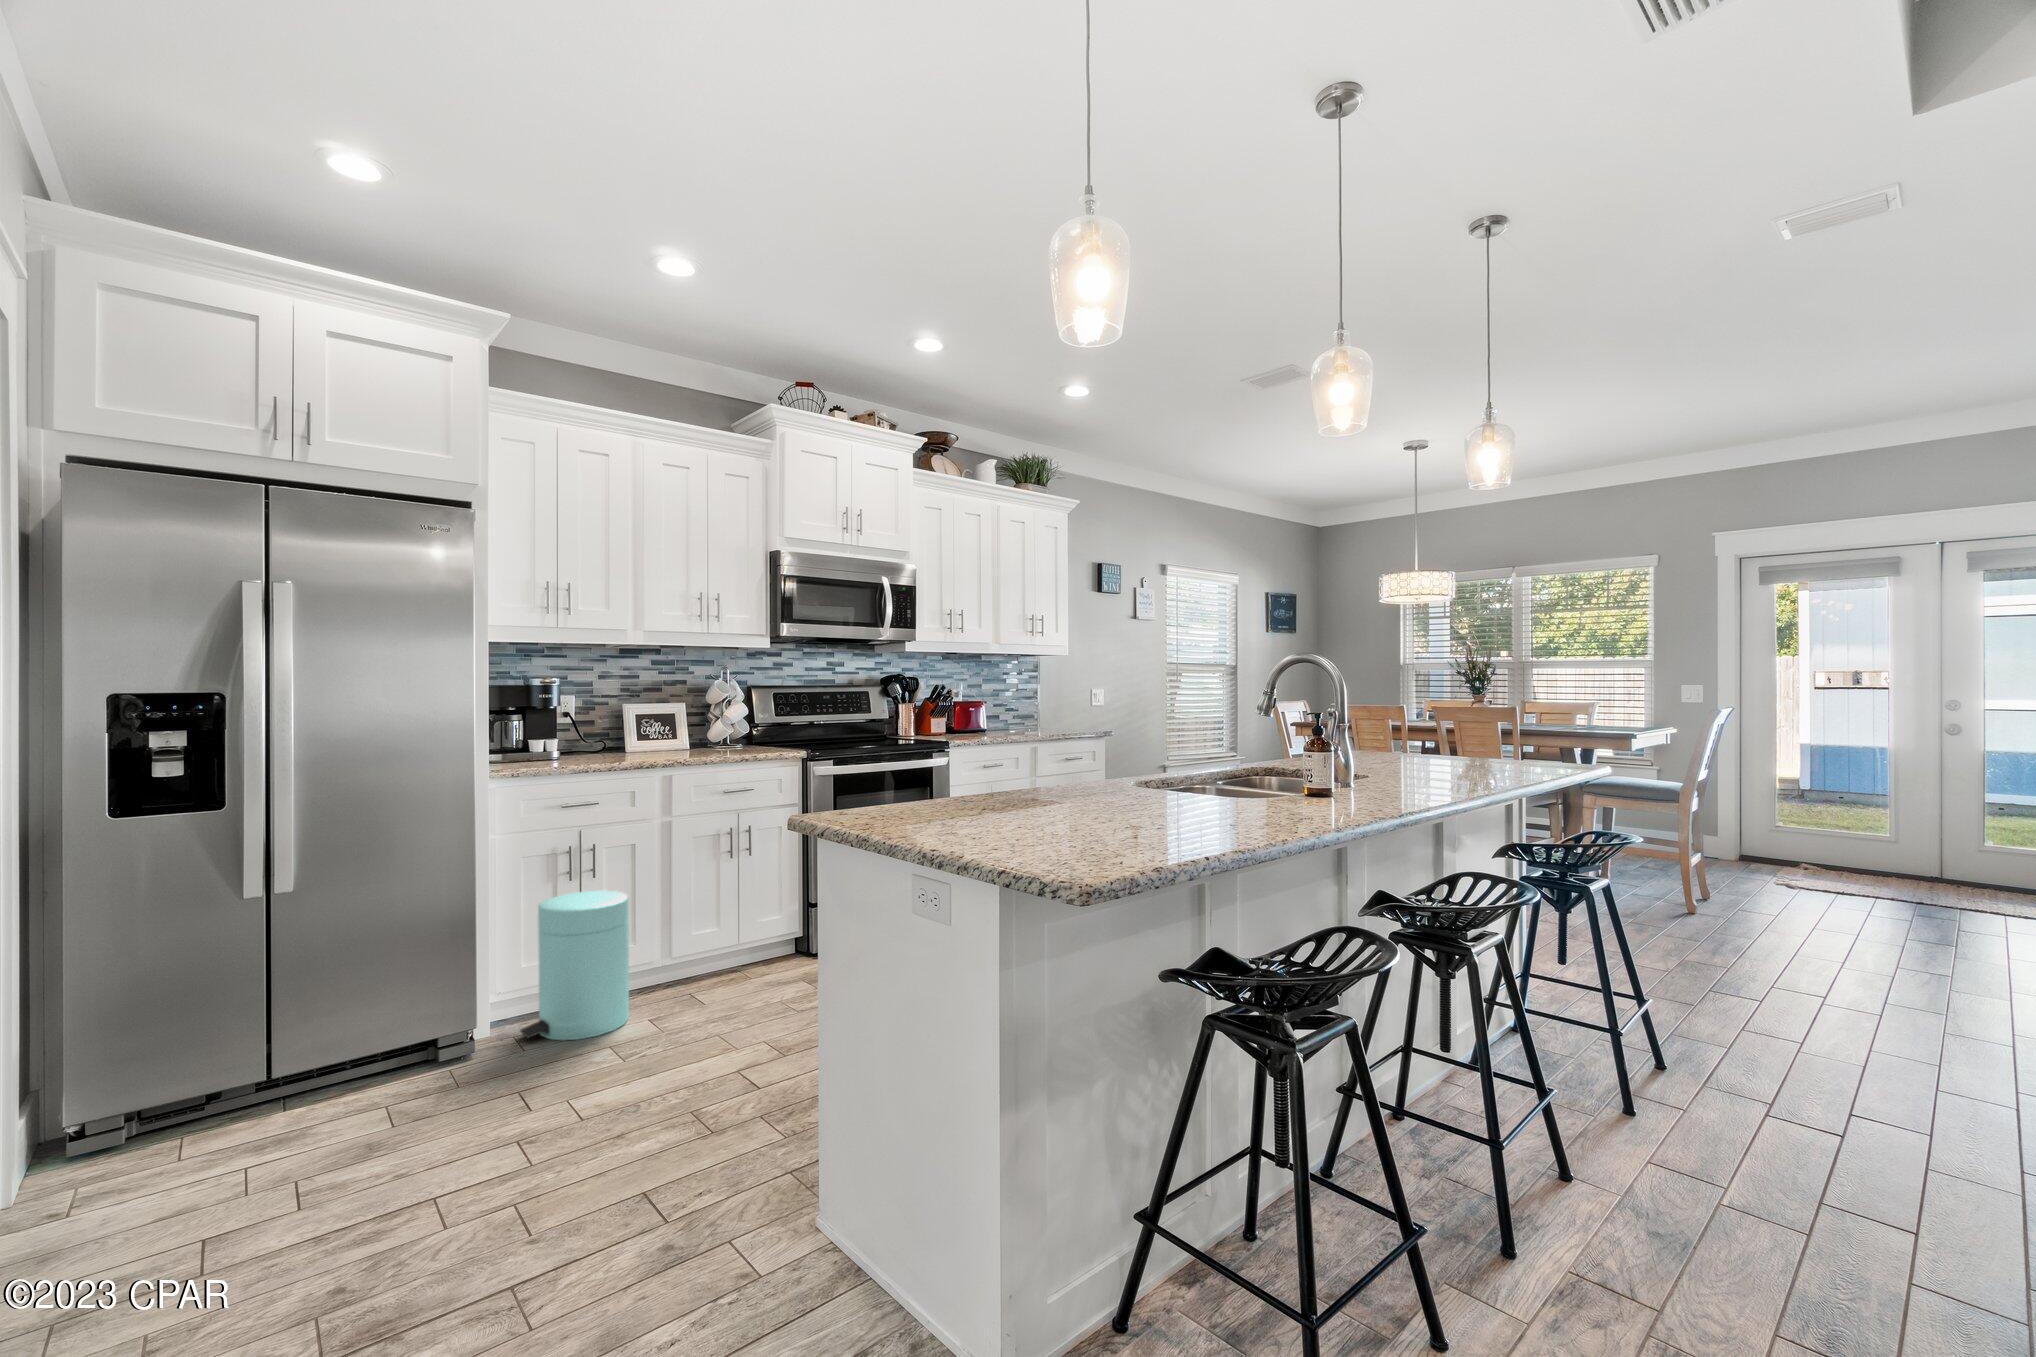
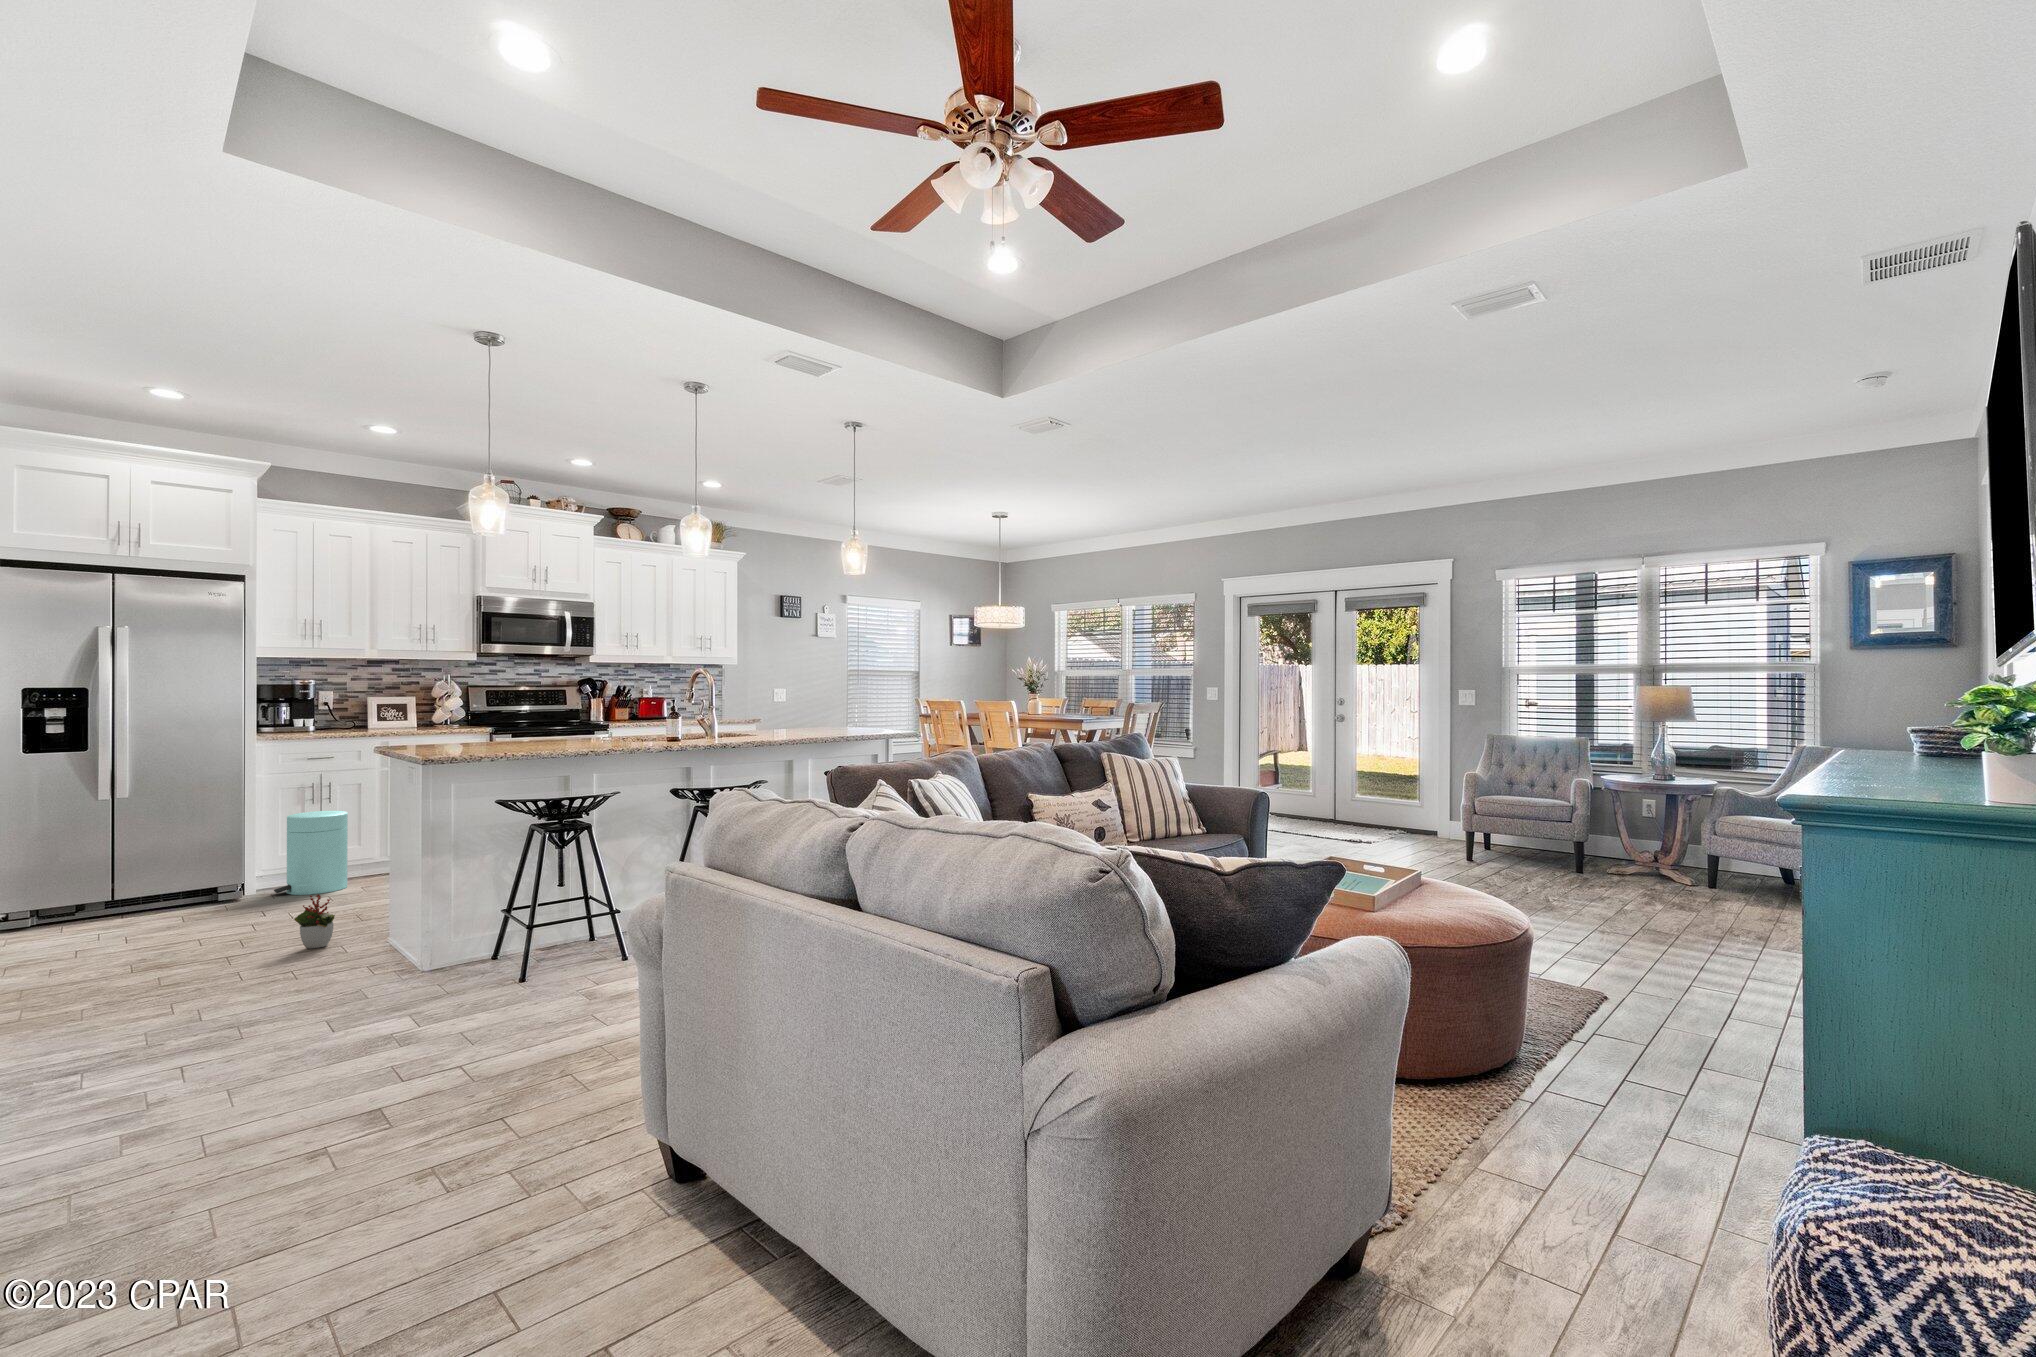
decorative plant: none [654,1127,726,1247] -> present [294,895,335,948]

